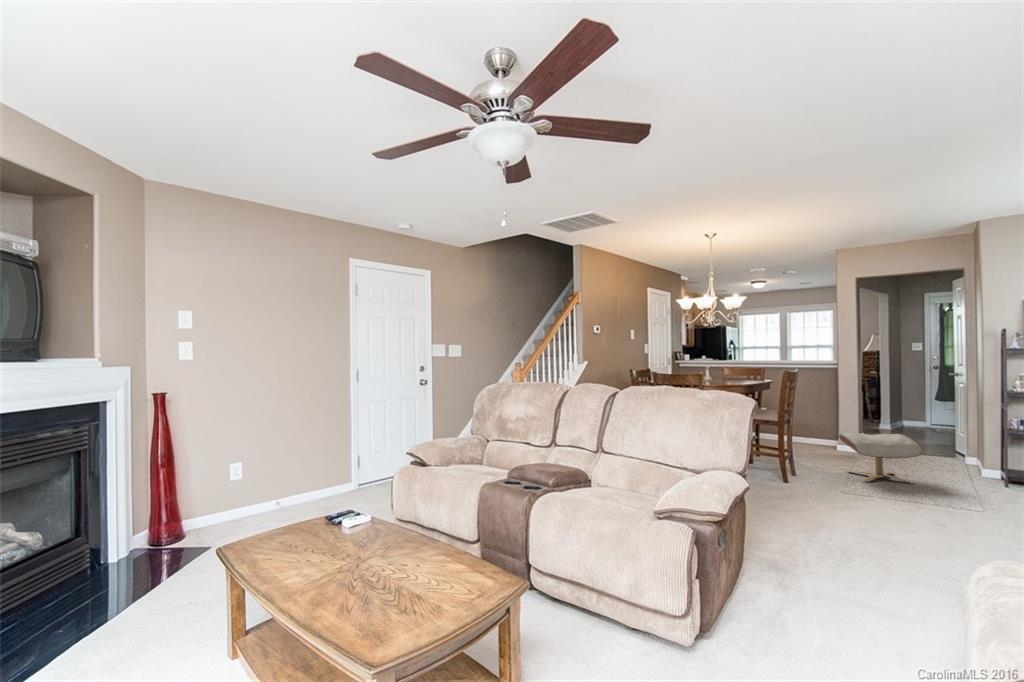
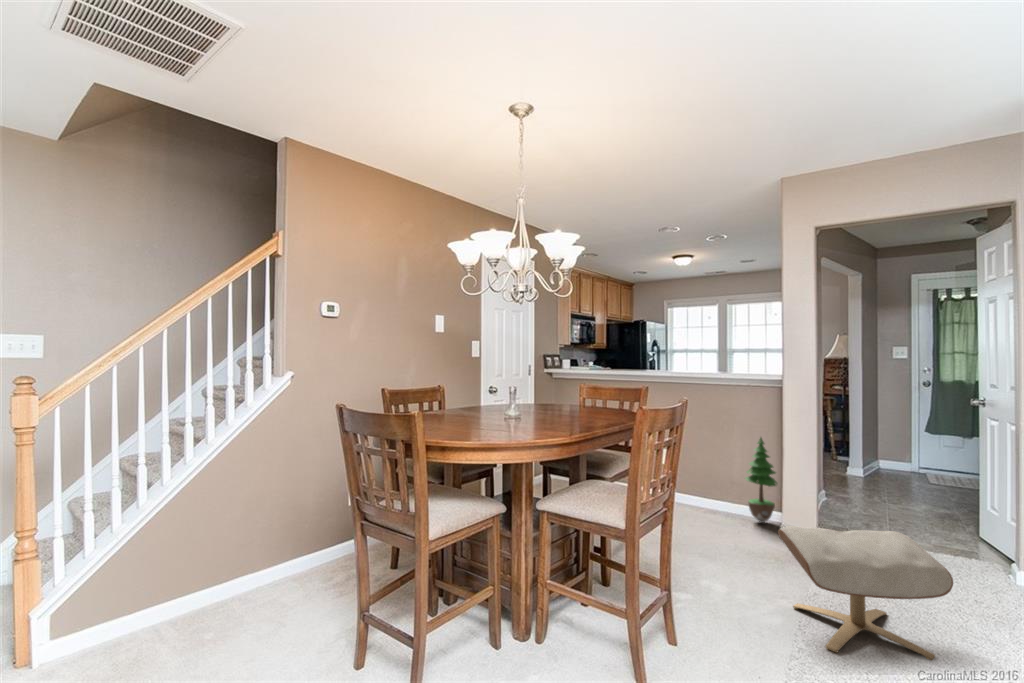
potted tree: none [814,398,835,448] -> present [745,438,778,522]

